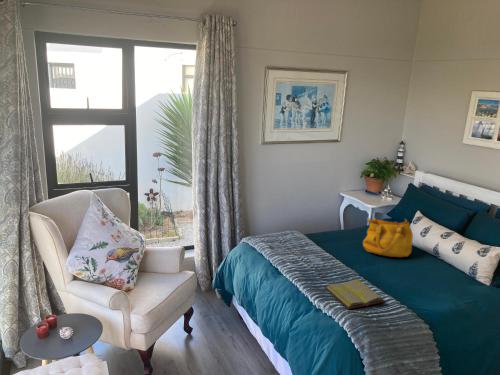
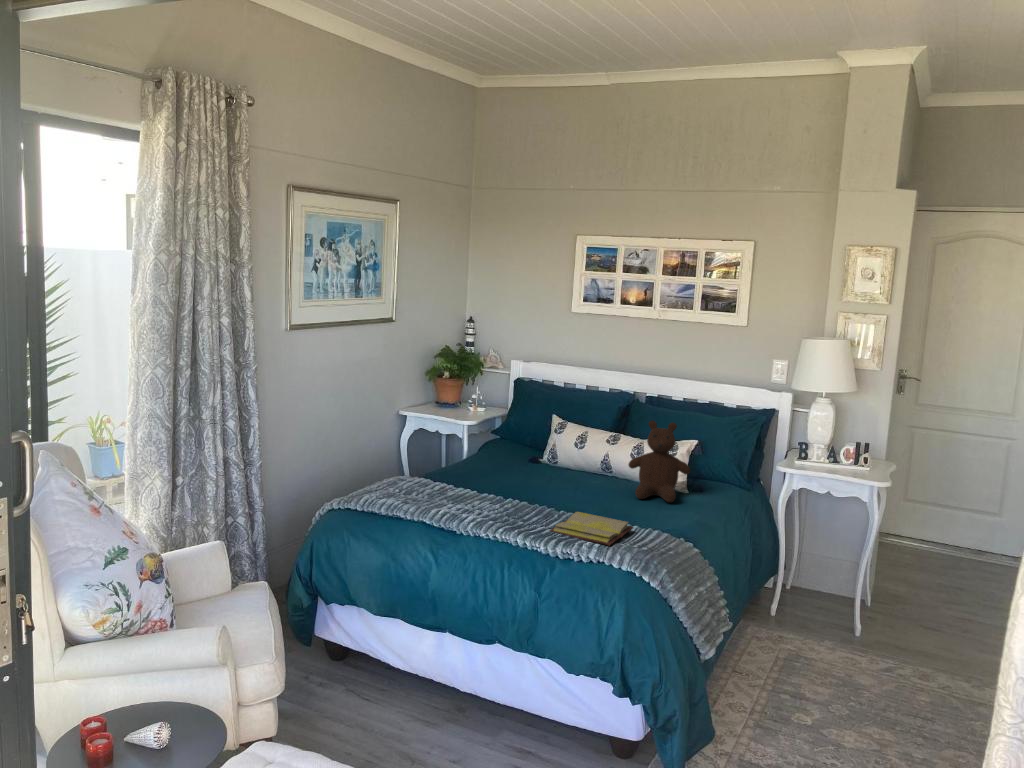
handbag: present [363,218,413,257] -> none [516,424,583,484]
teddy bear: none [431,229,483,291] -> present [629,420,690,502]

